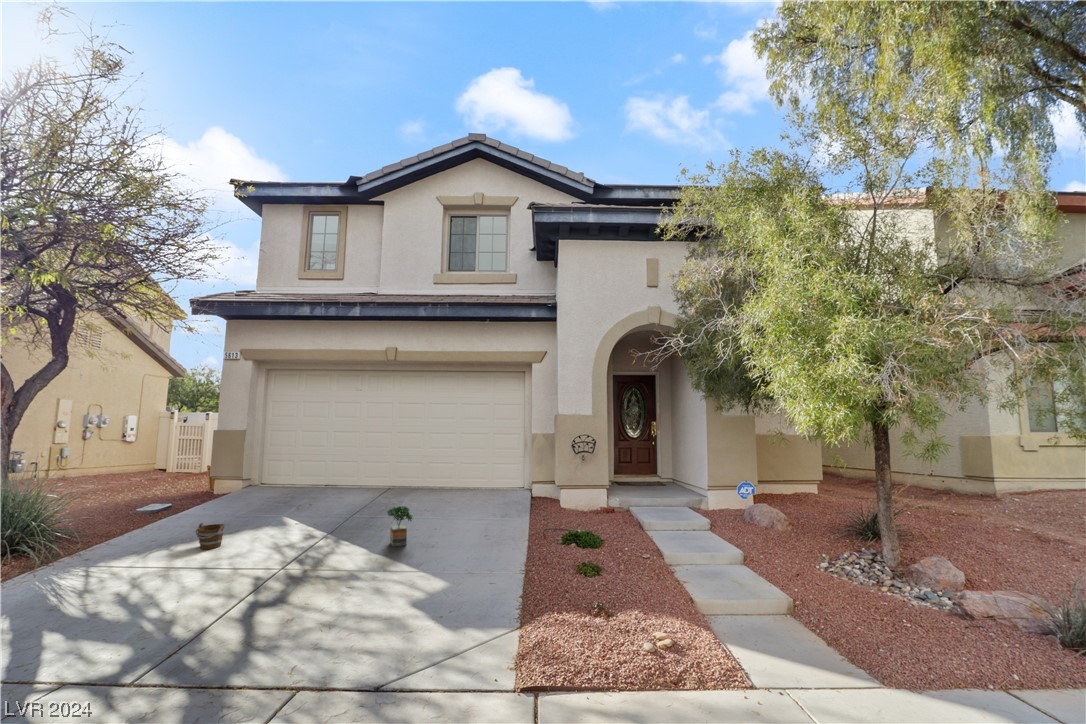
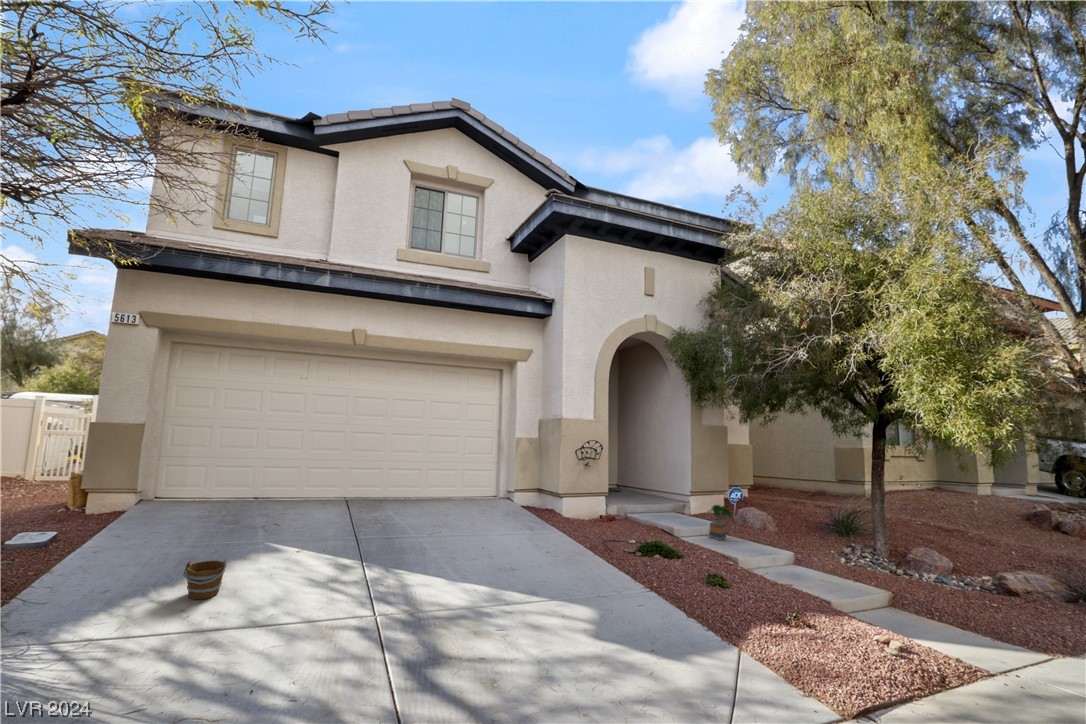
potted tree: present [387,506,412,547] -> present [708,505,732,540]

